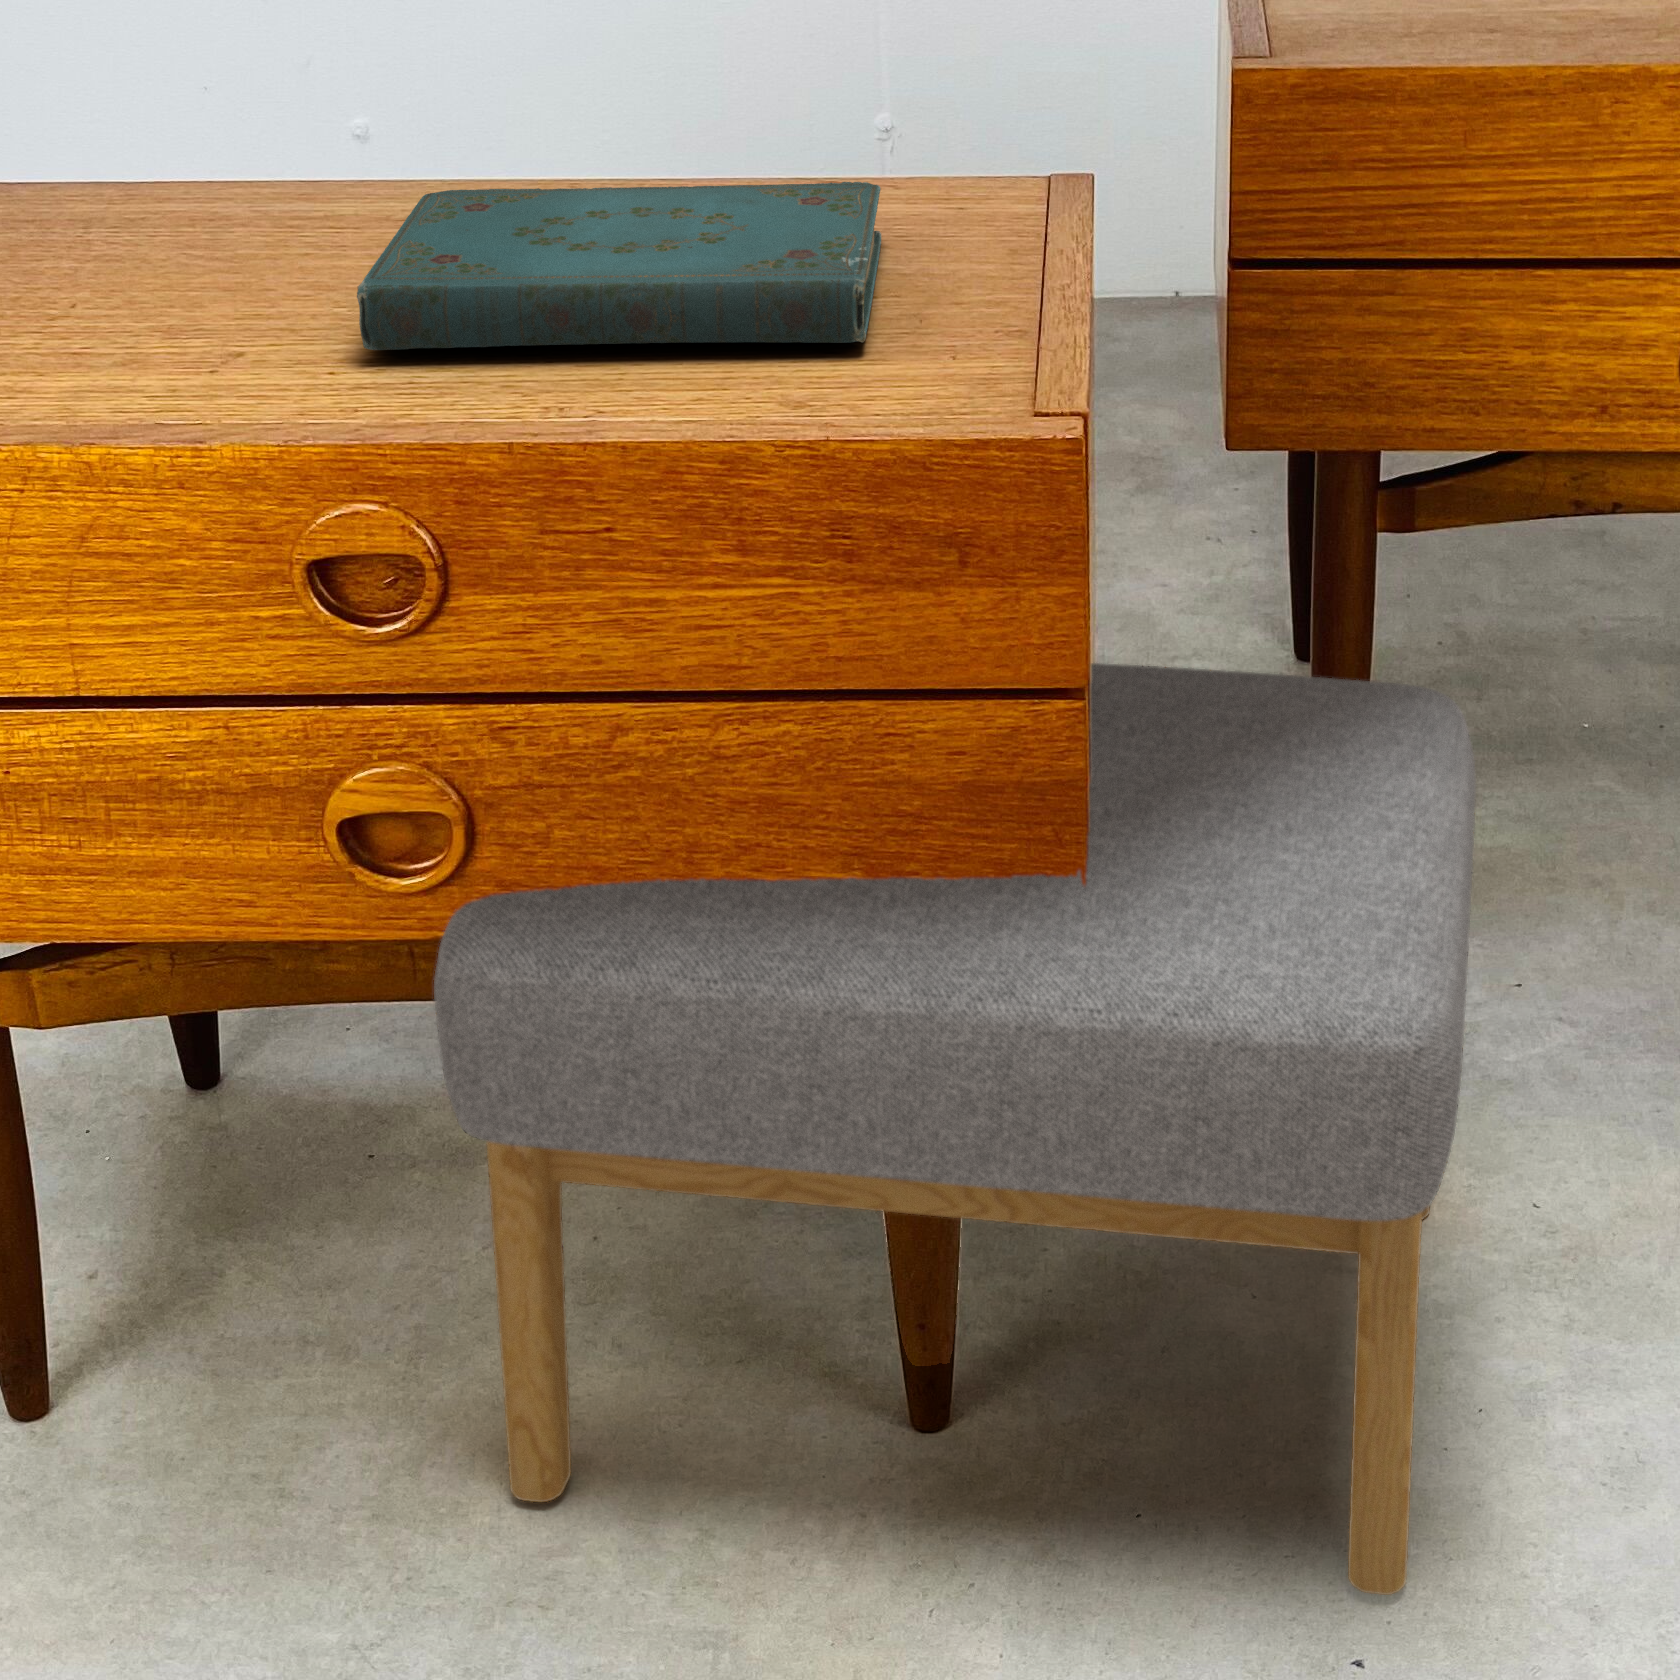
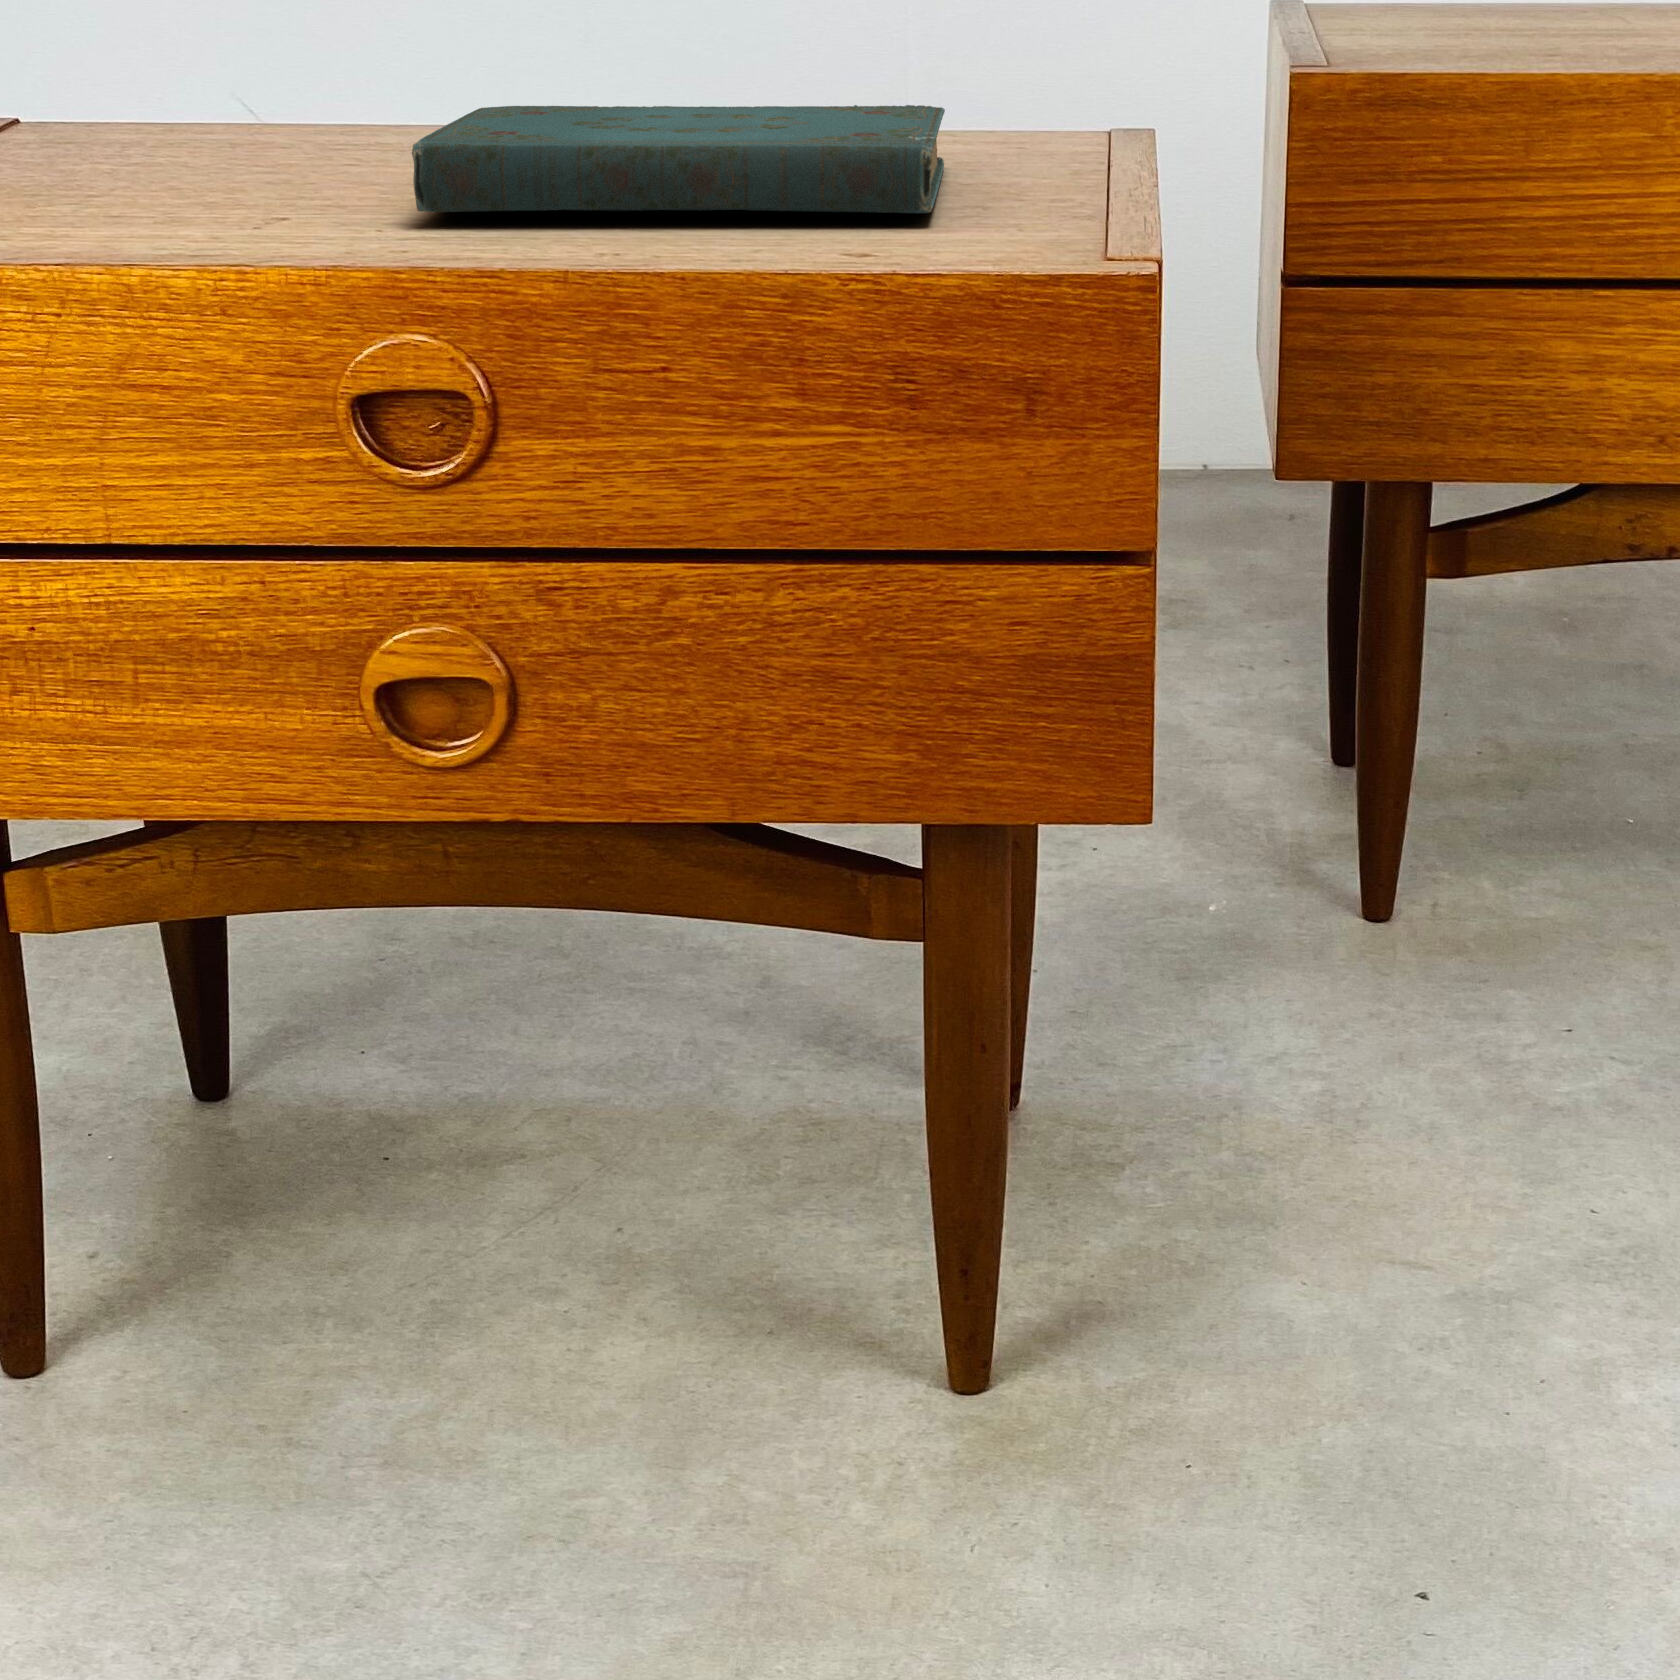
footstool: present [434,663,1476,1595] -> none [468,606,1541,1544]

